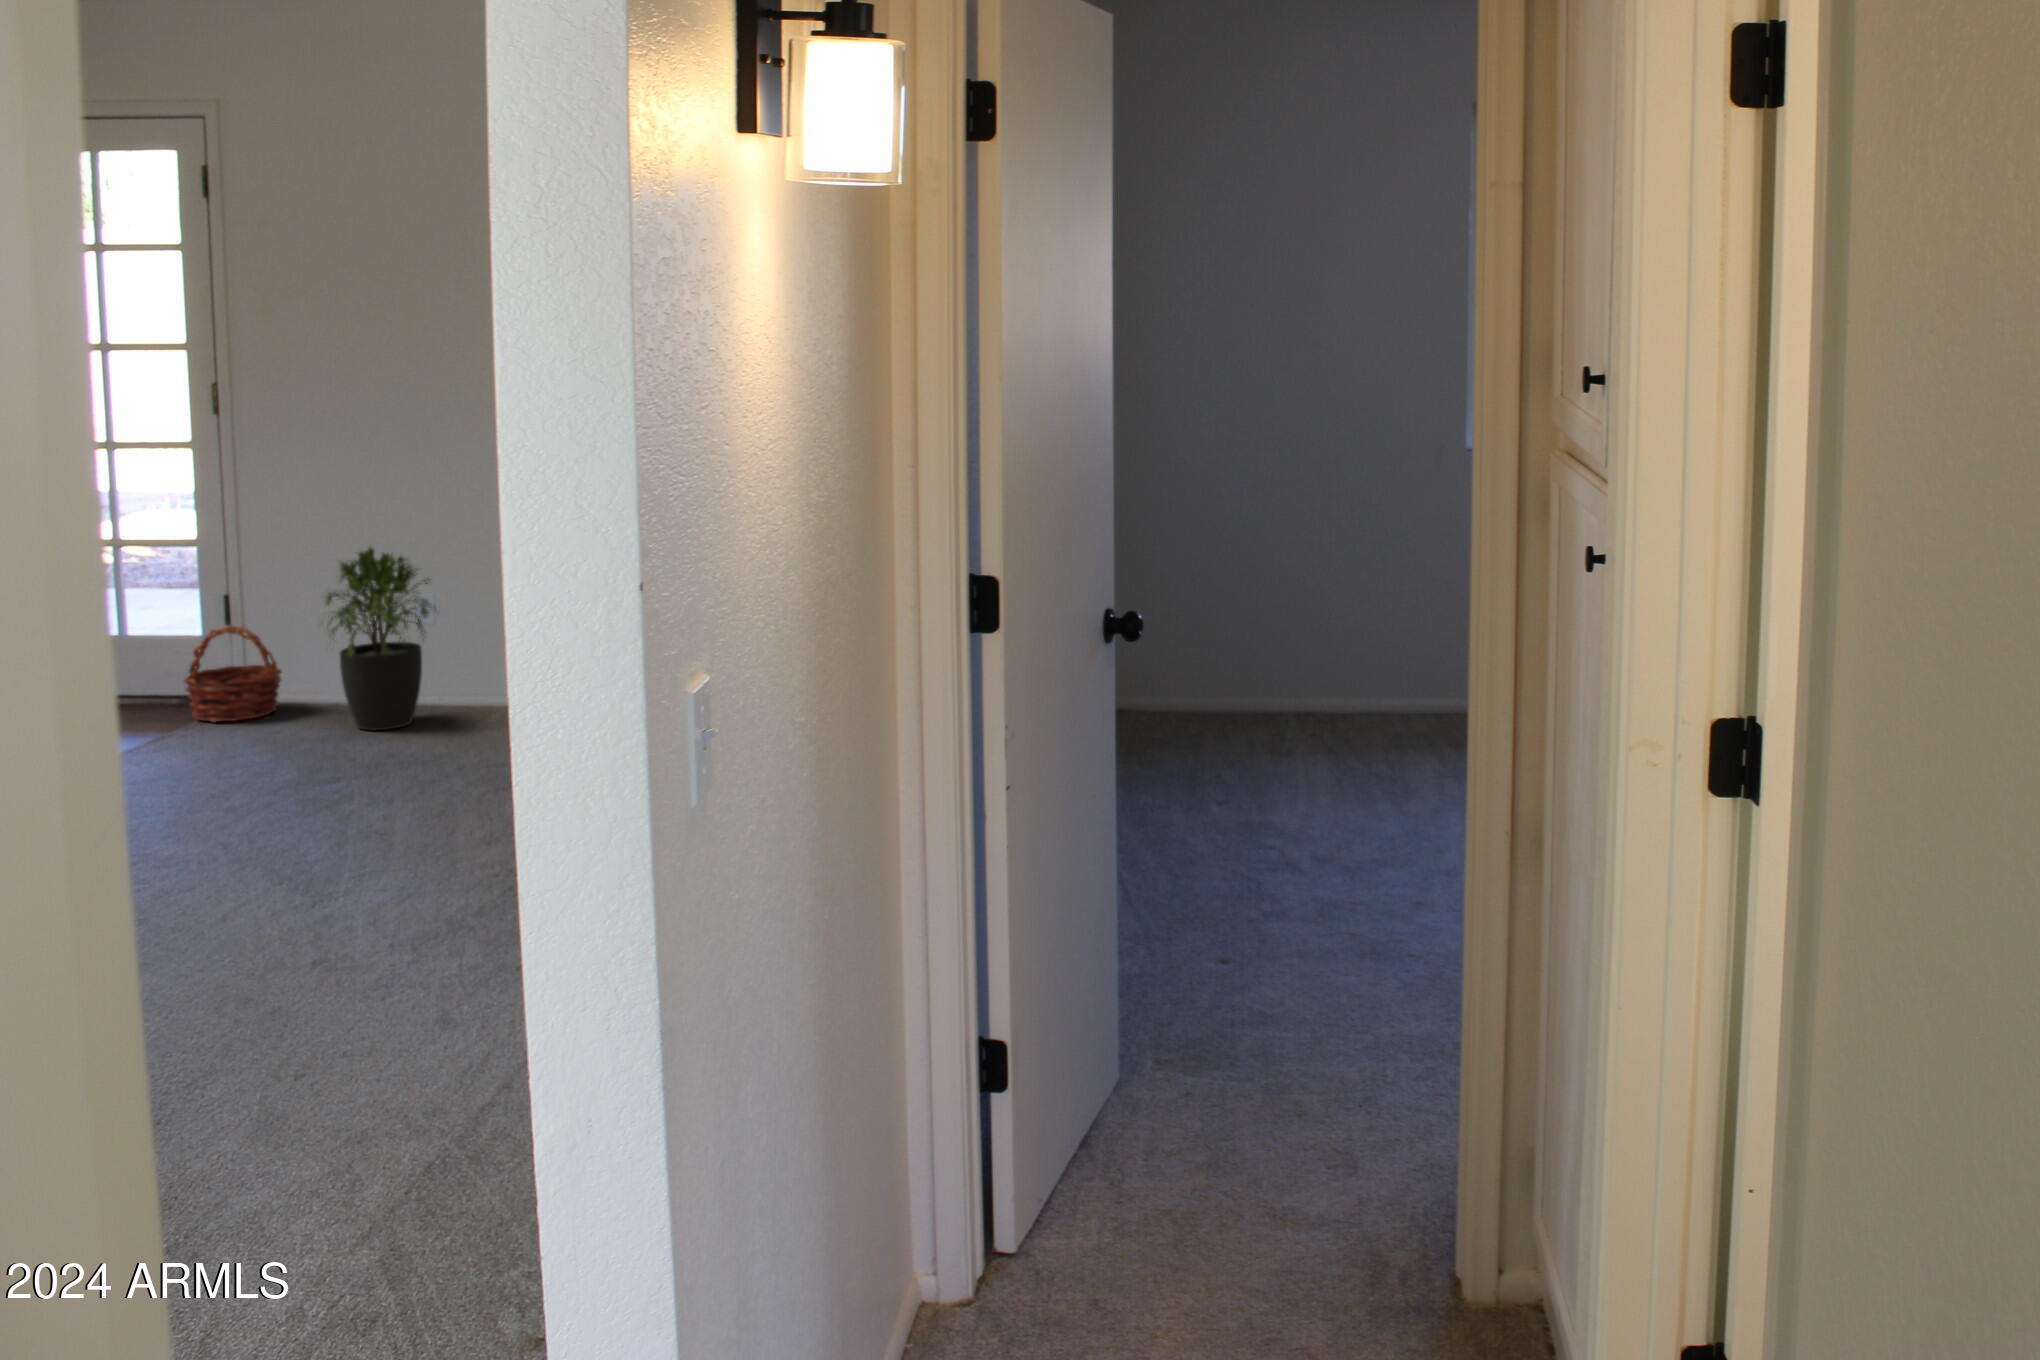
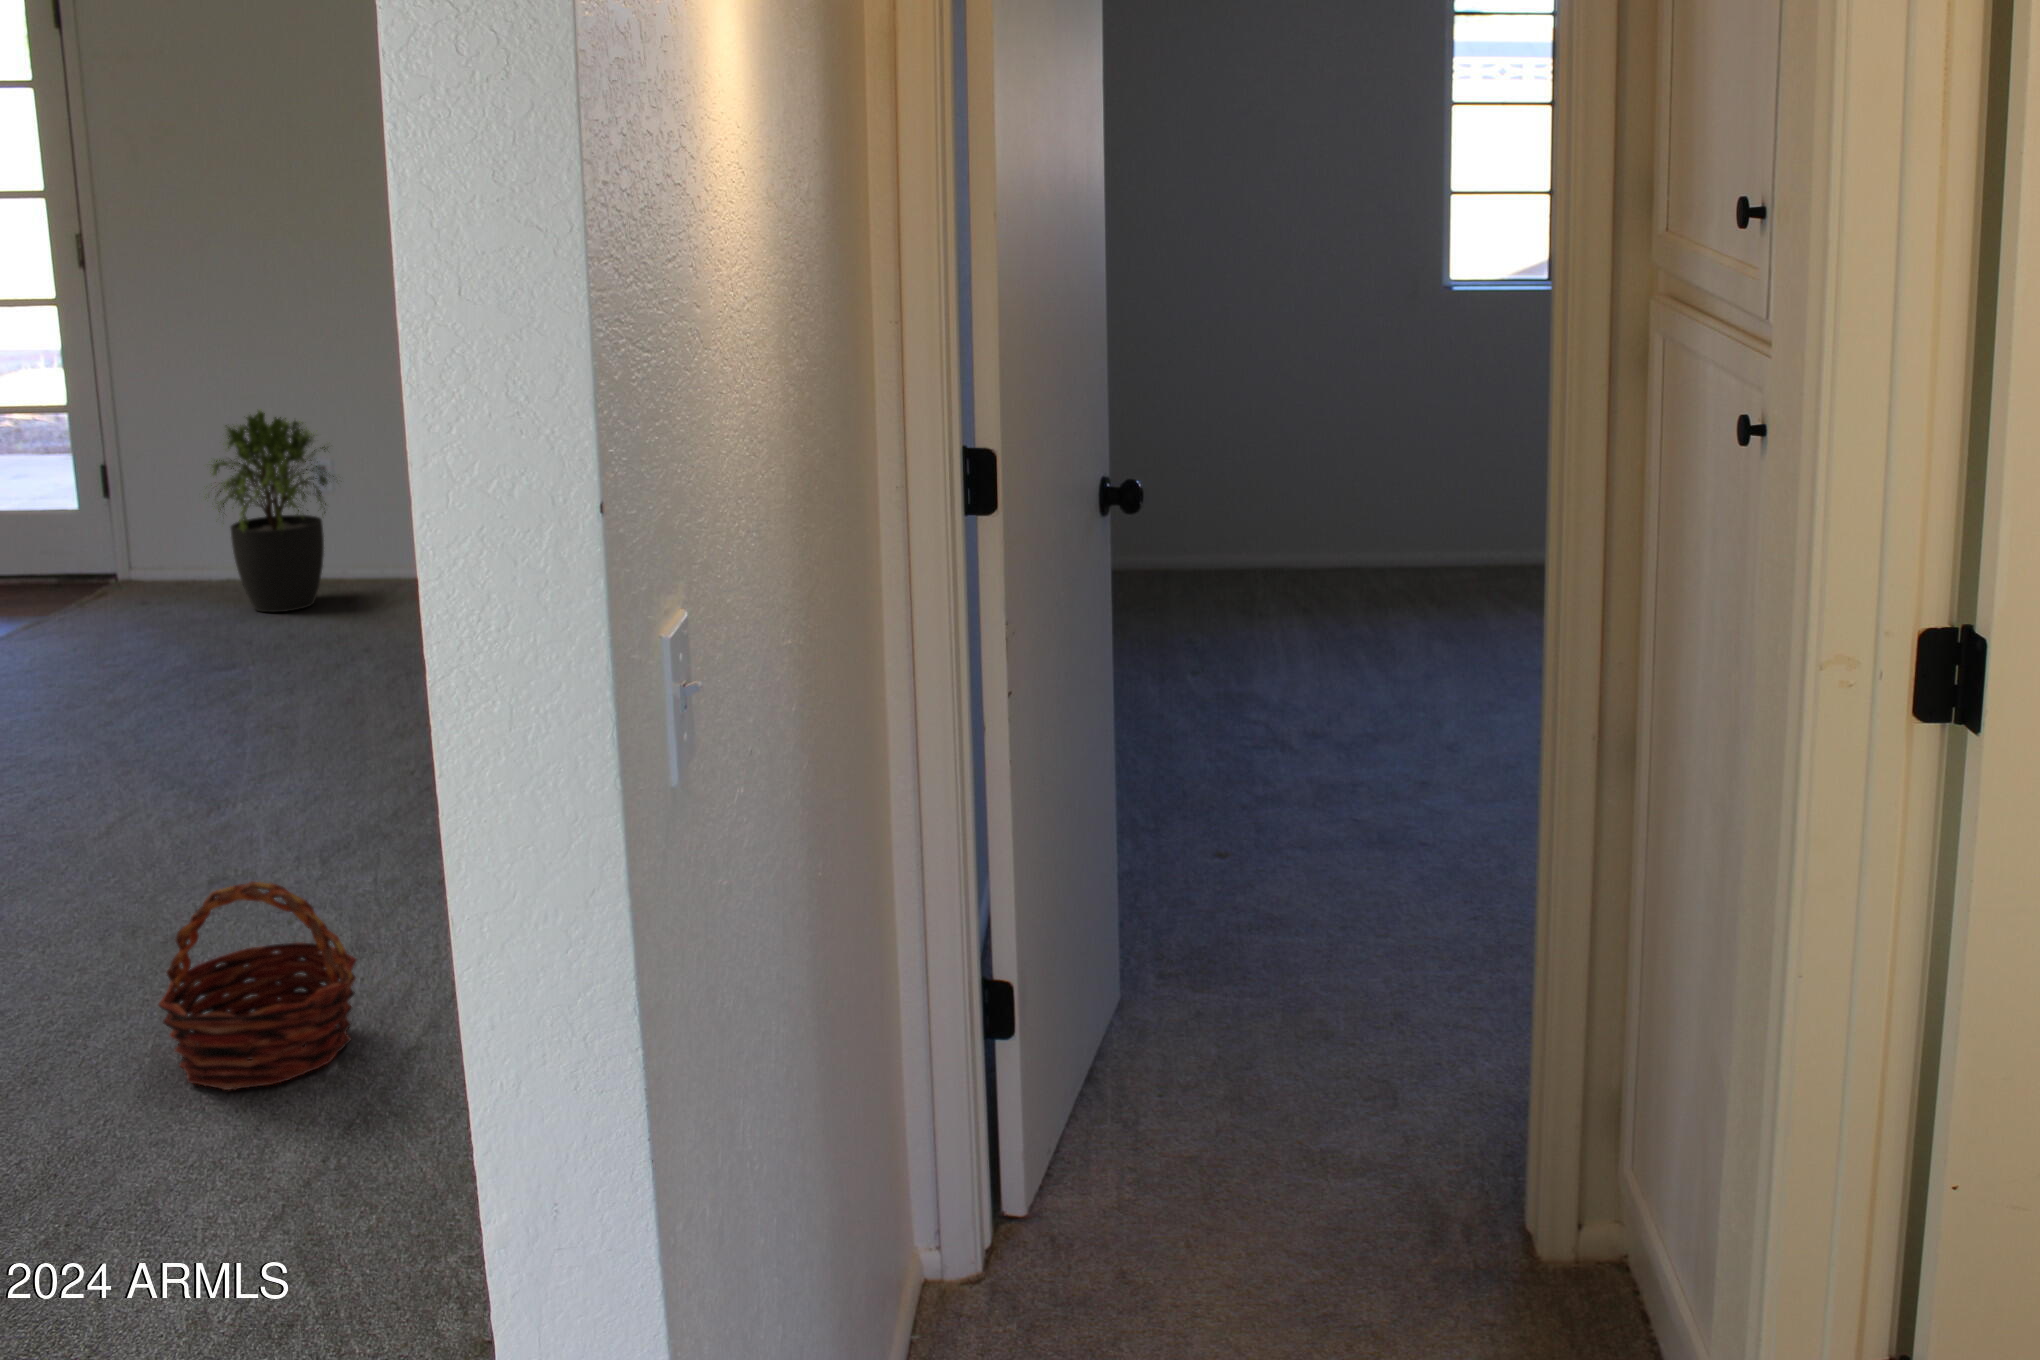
basket: present [183,625,282,722] -> present [158,882,356,1090]

